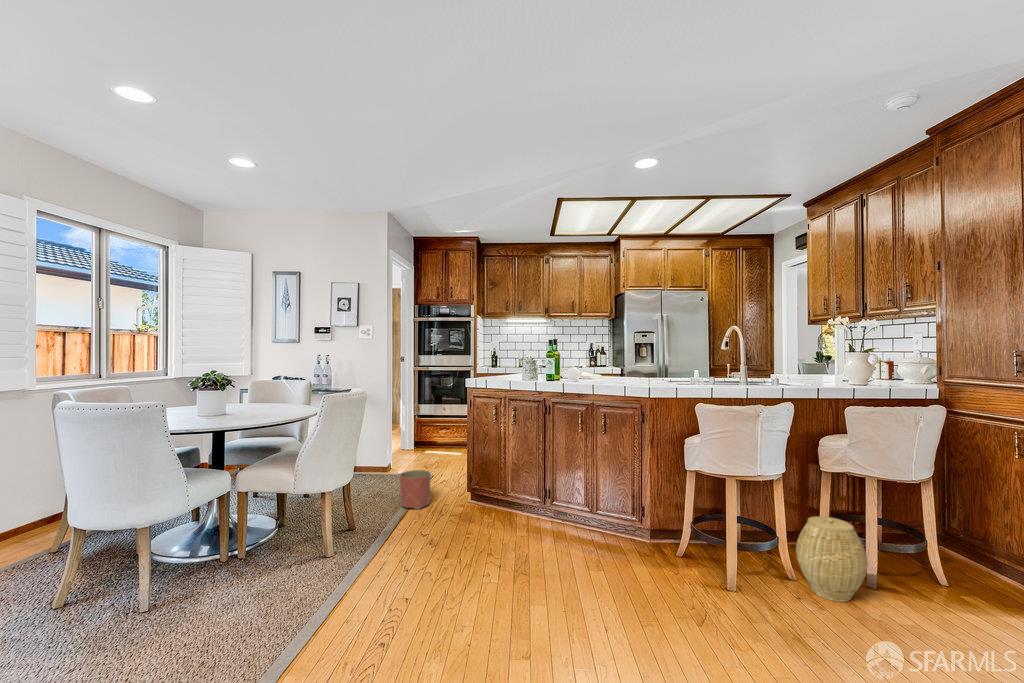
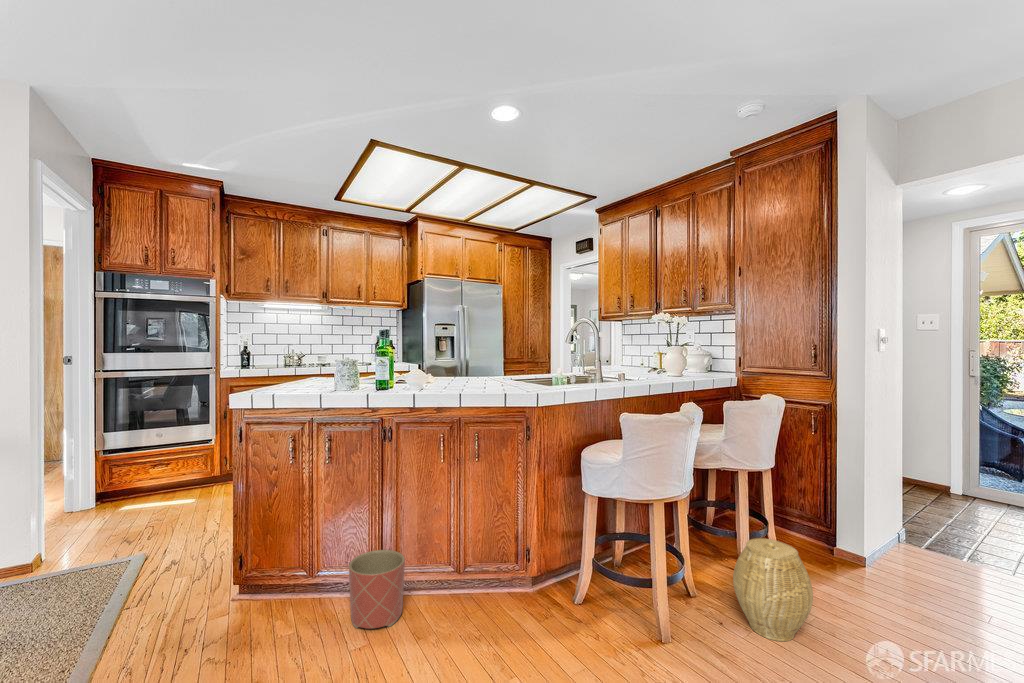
planter: present [400,470,431,509] -> present [349,550,405,629]

